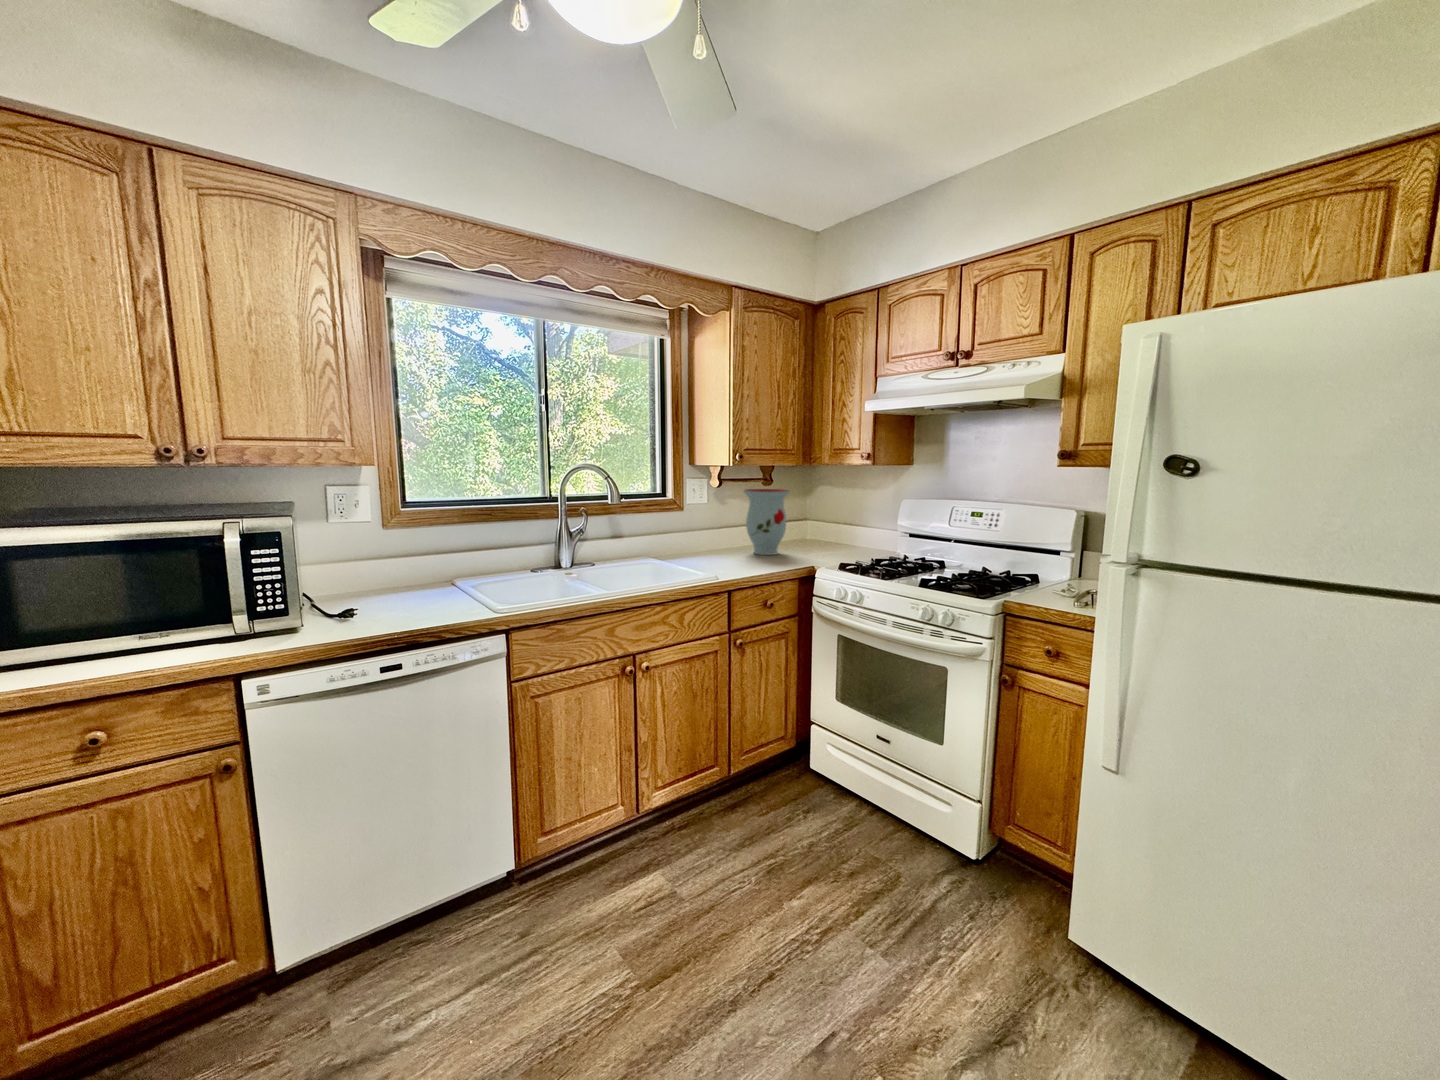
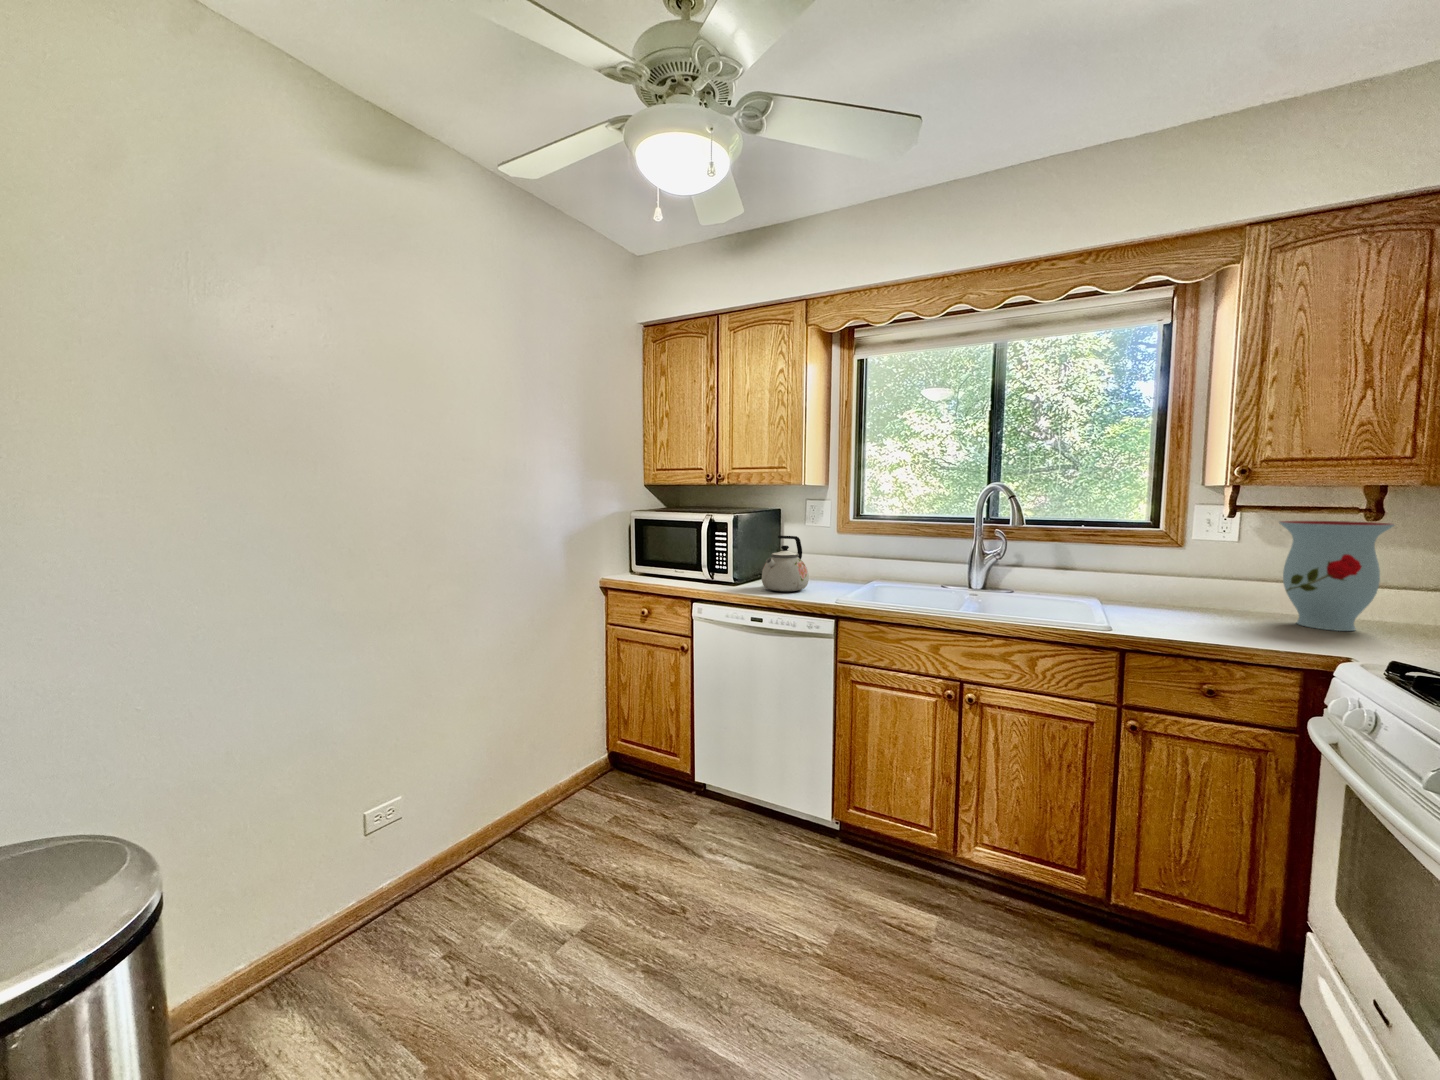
kettle: none [352,539,429,621] -> present [762,535,809,592]

